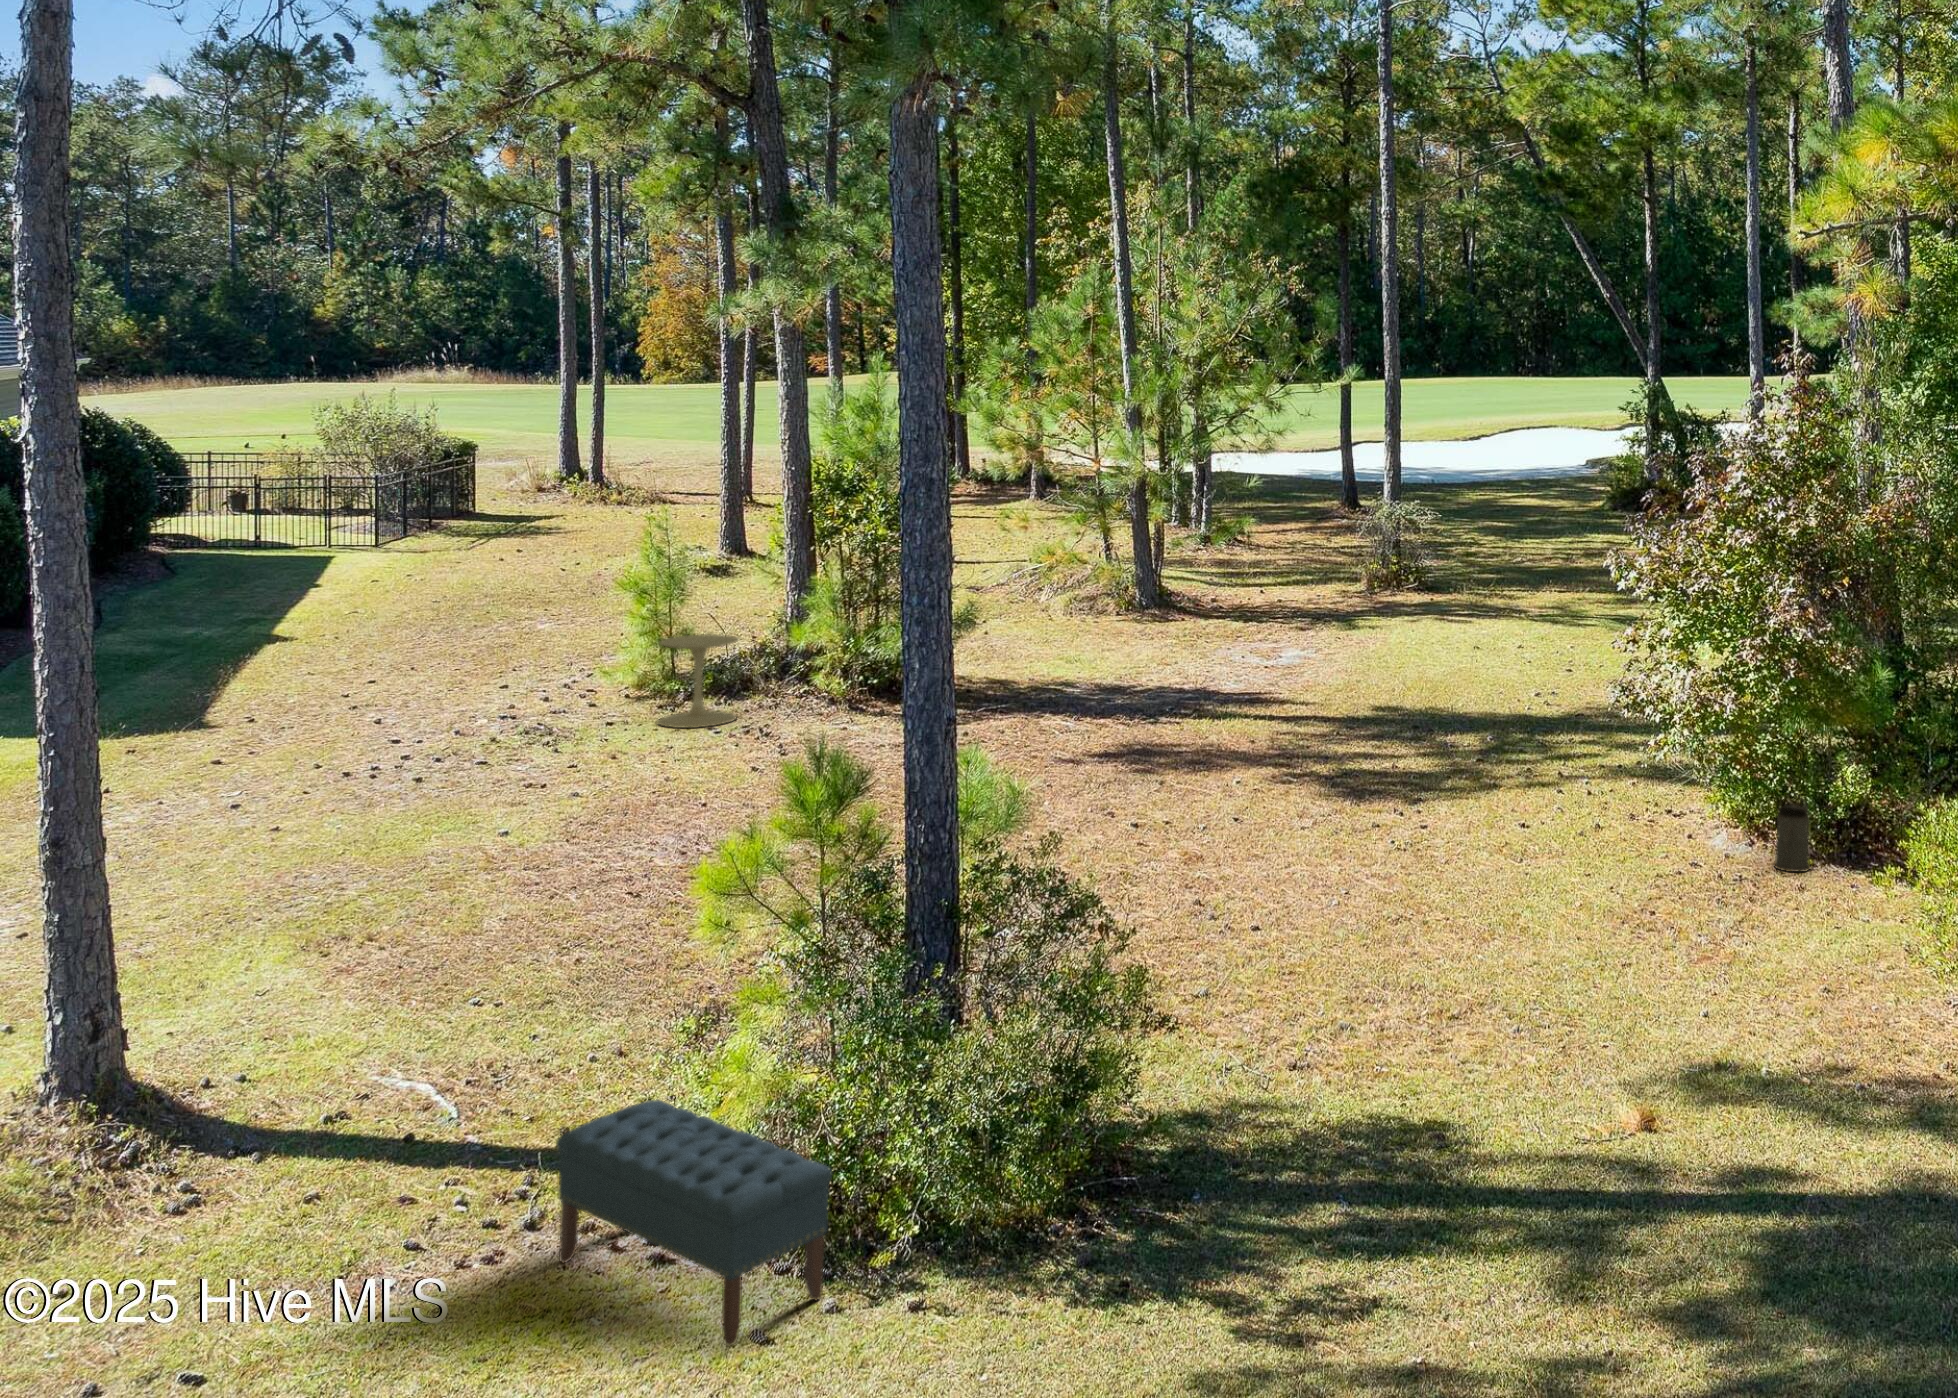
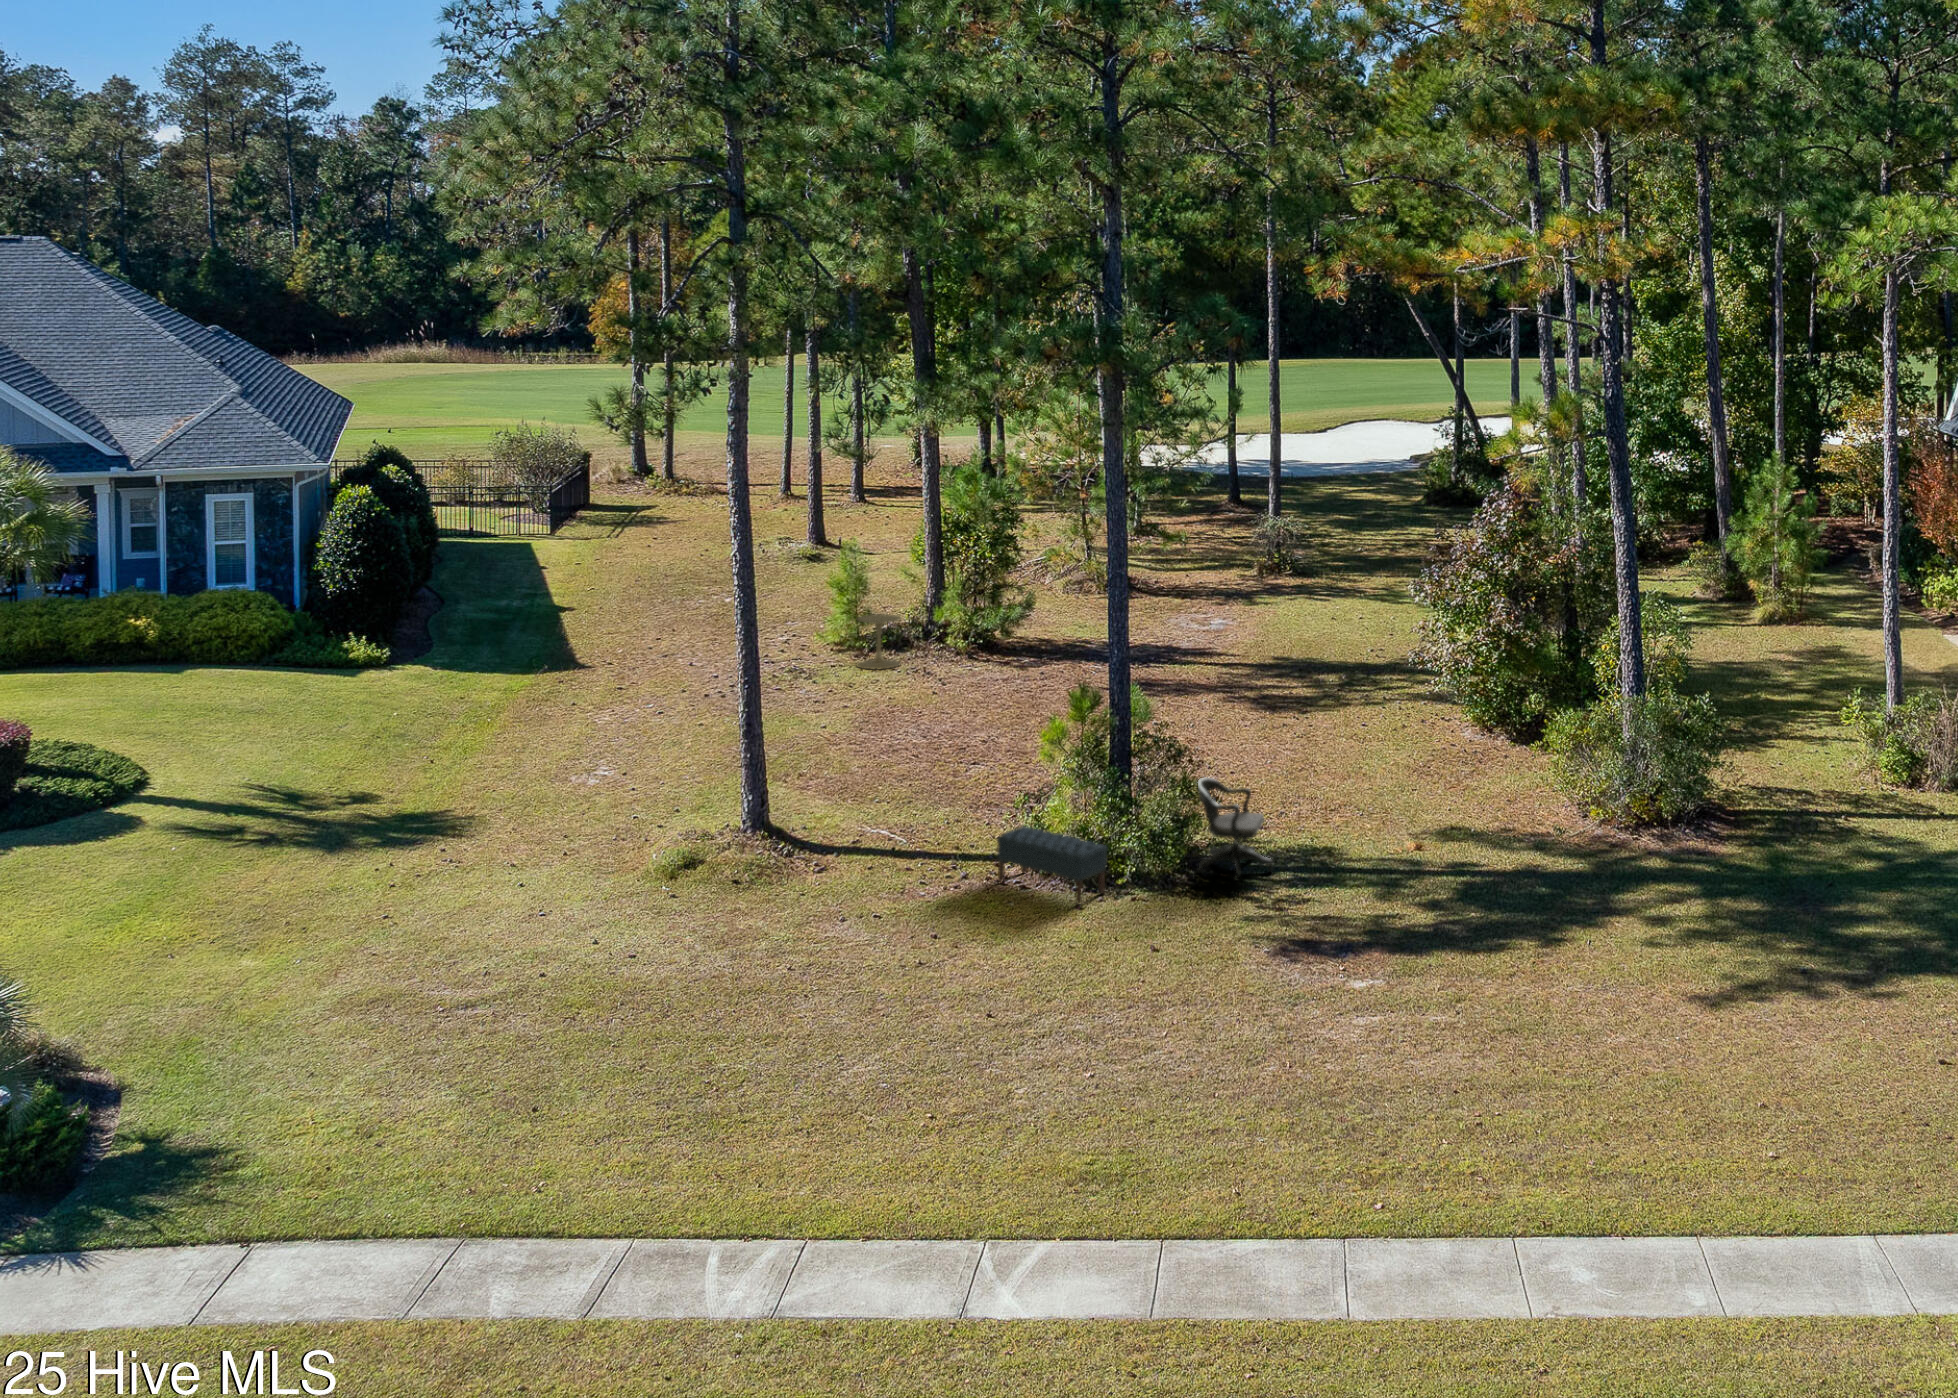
watering can: present [1773,802,1811,872] -> none [1496,710,1518,751]
chair: none [1096,964,1288,1245] -> present [1197,778,1273,880]

